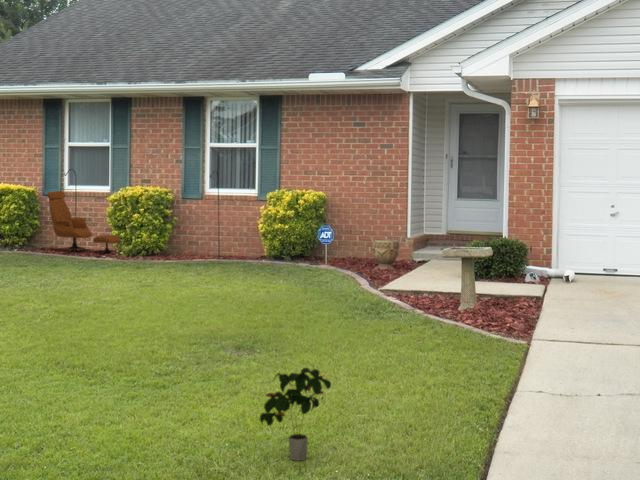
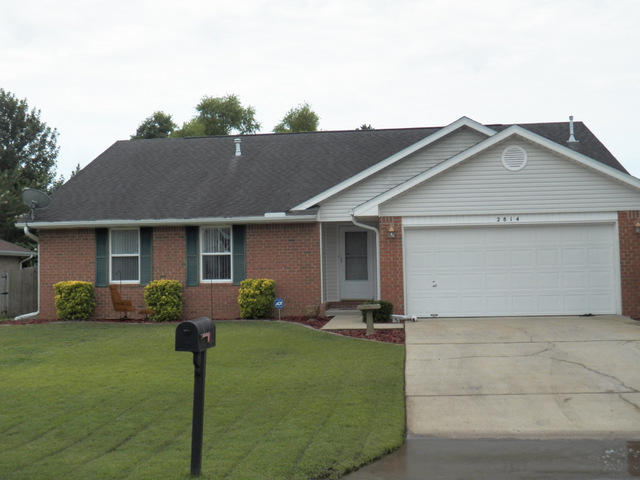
potted plant: present [260,368,331,461] -> none [323,350,346,386]

